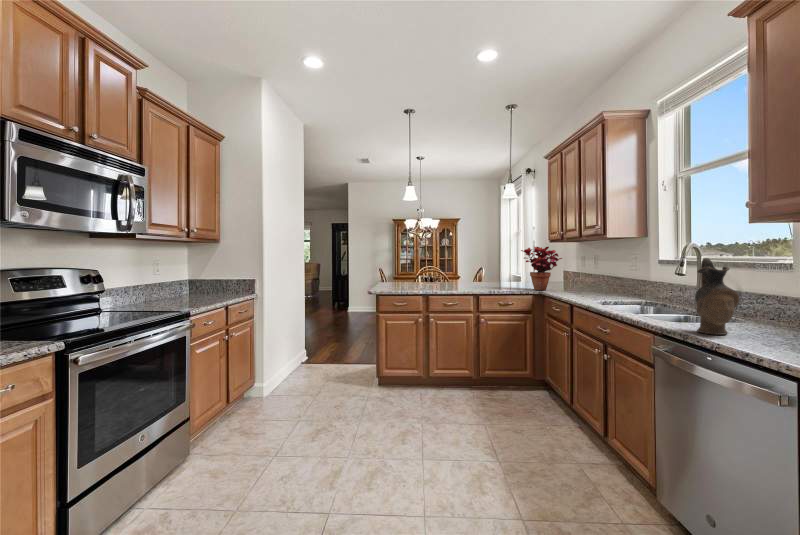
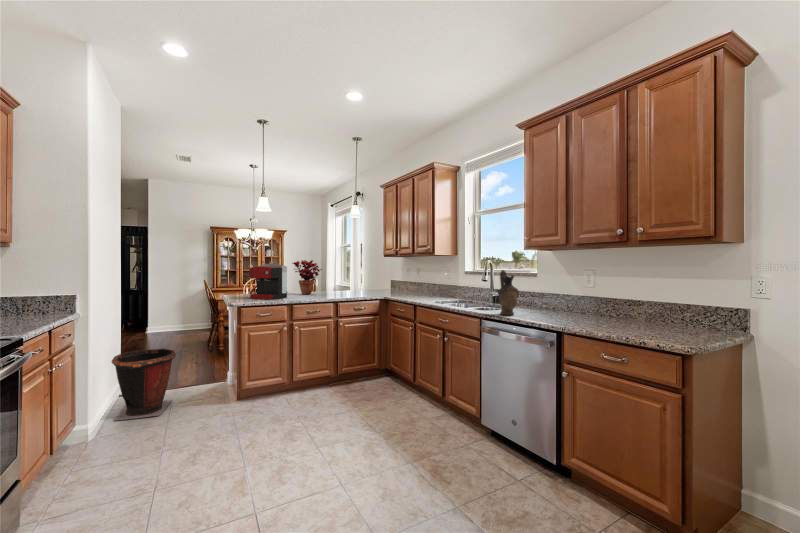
potted plant: present [521,247,562,290] -> present [293,260,322,294]
coffee maker: none [395,253,432,289] -> present [250,263,287,299]
trash can: none [280,326,330,390] -> present [112,348,176,421]

